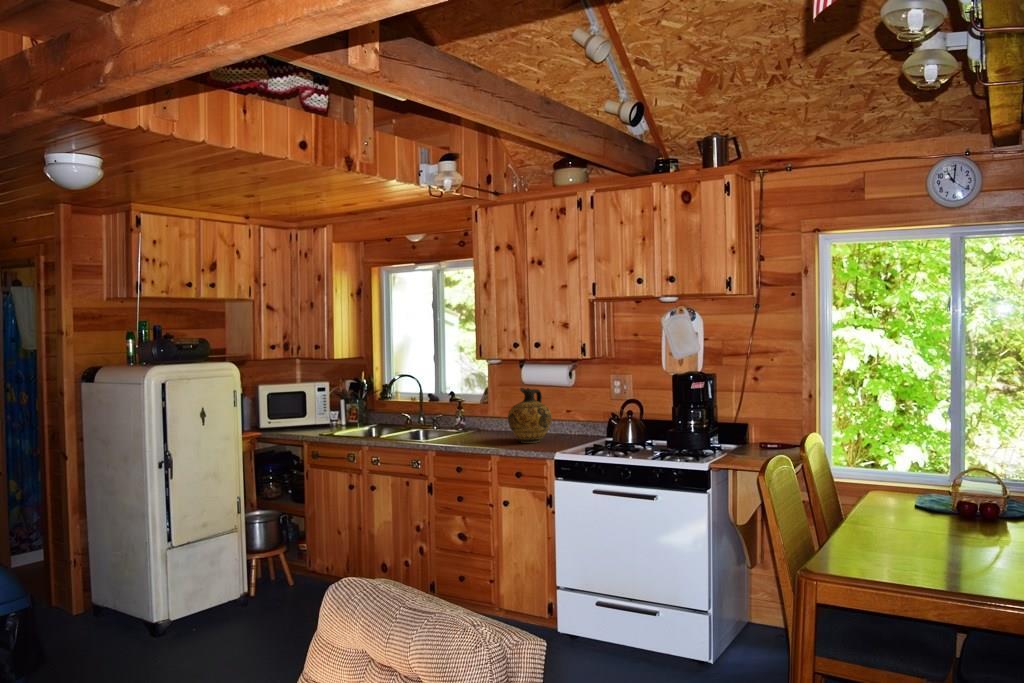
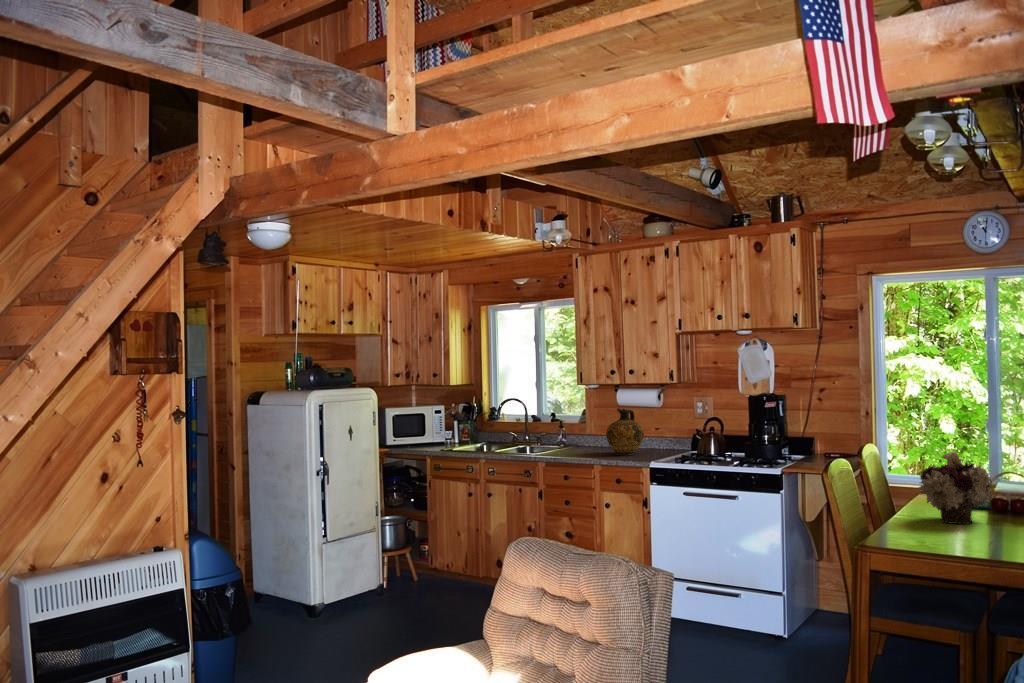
flower arrangement: none [876,450,968,543] -> present [919,451,992,524]

